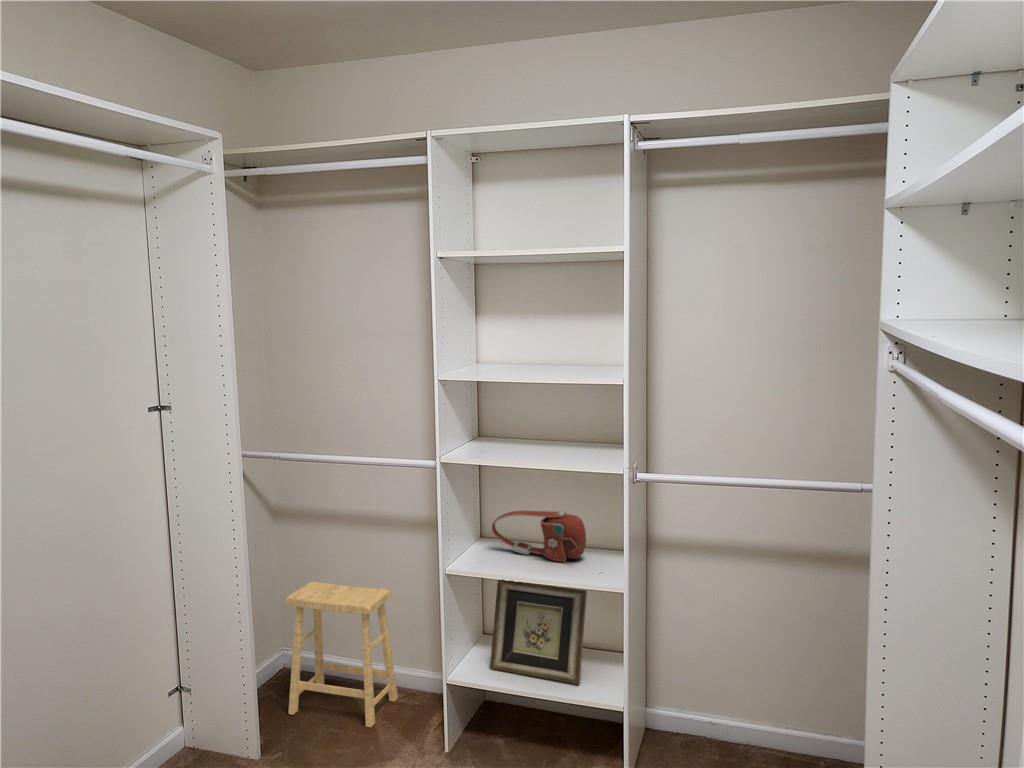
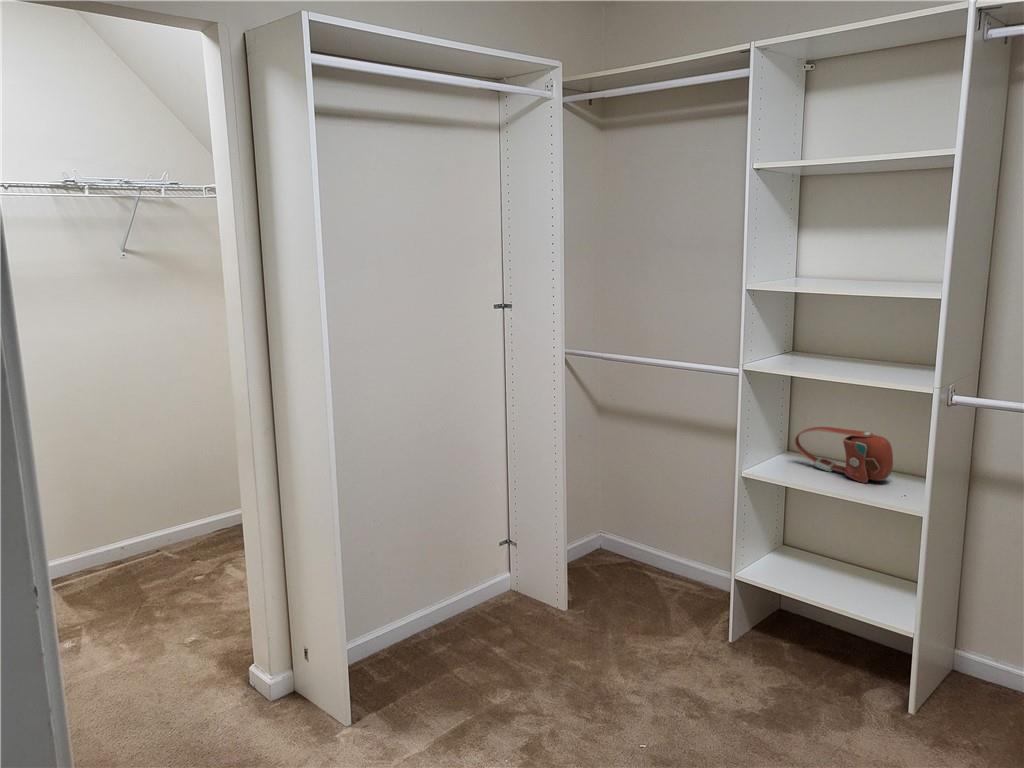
picture frame: present [490,580,587,684] -> none [779,491,887,604]
footstool: present [286,582,398,728] -> none [598,473,697,609]

